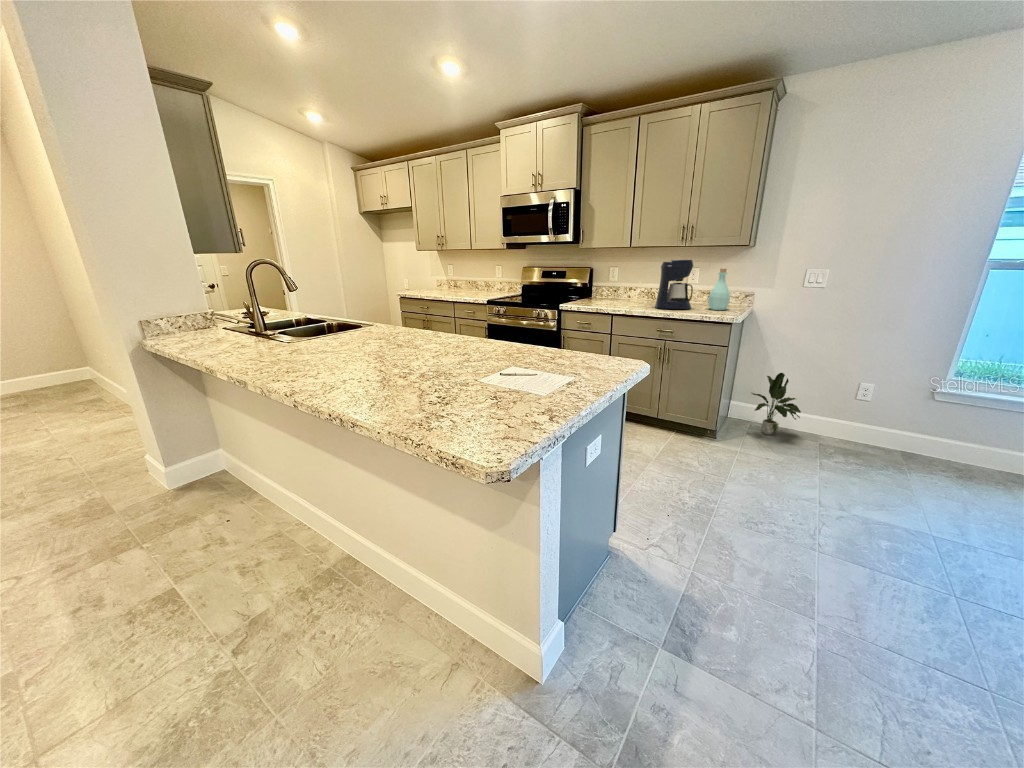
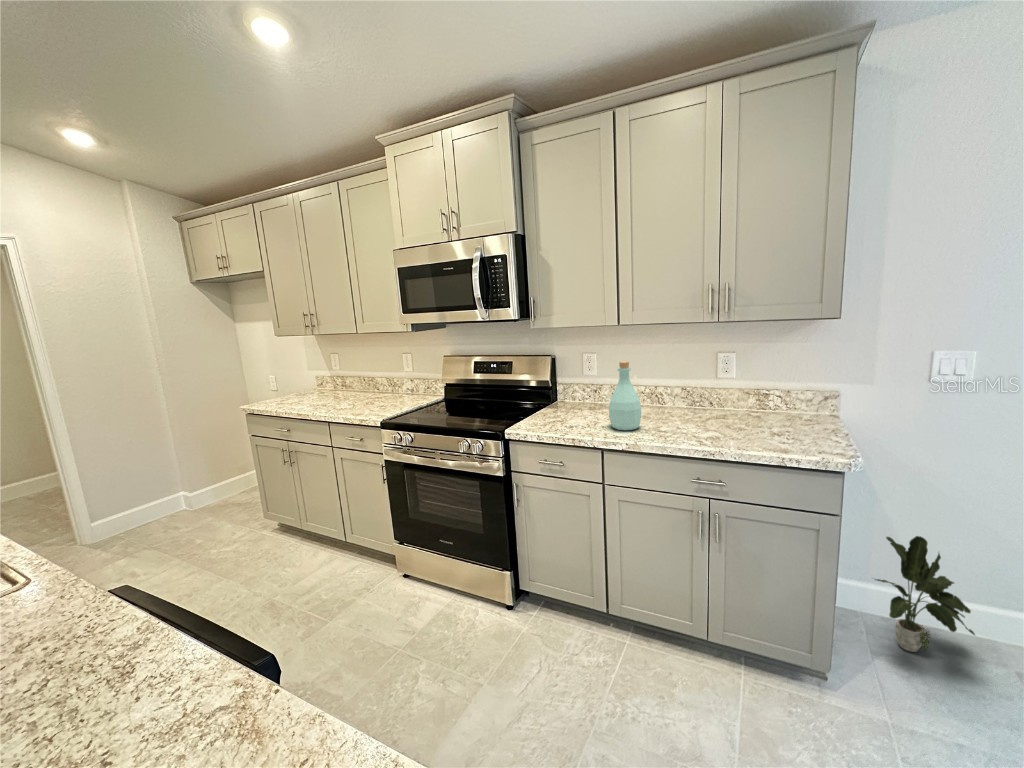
coffee maker: present [655,259,694,309] -> none [673,343,738,431]
bottle: present [708,269,730,310] -> present [609,361,641,430]

